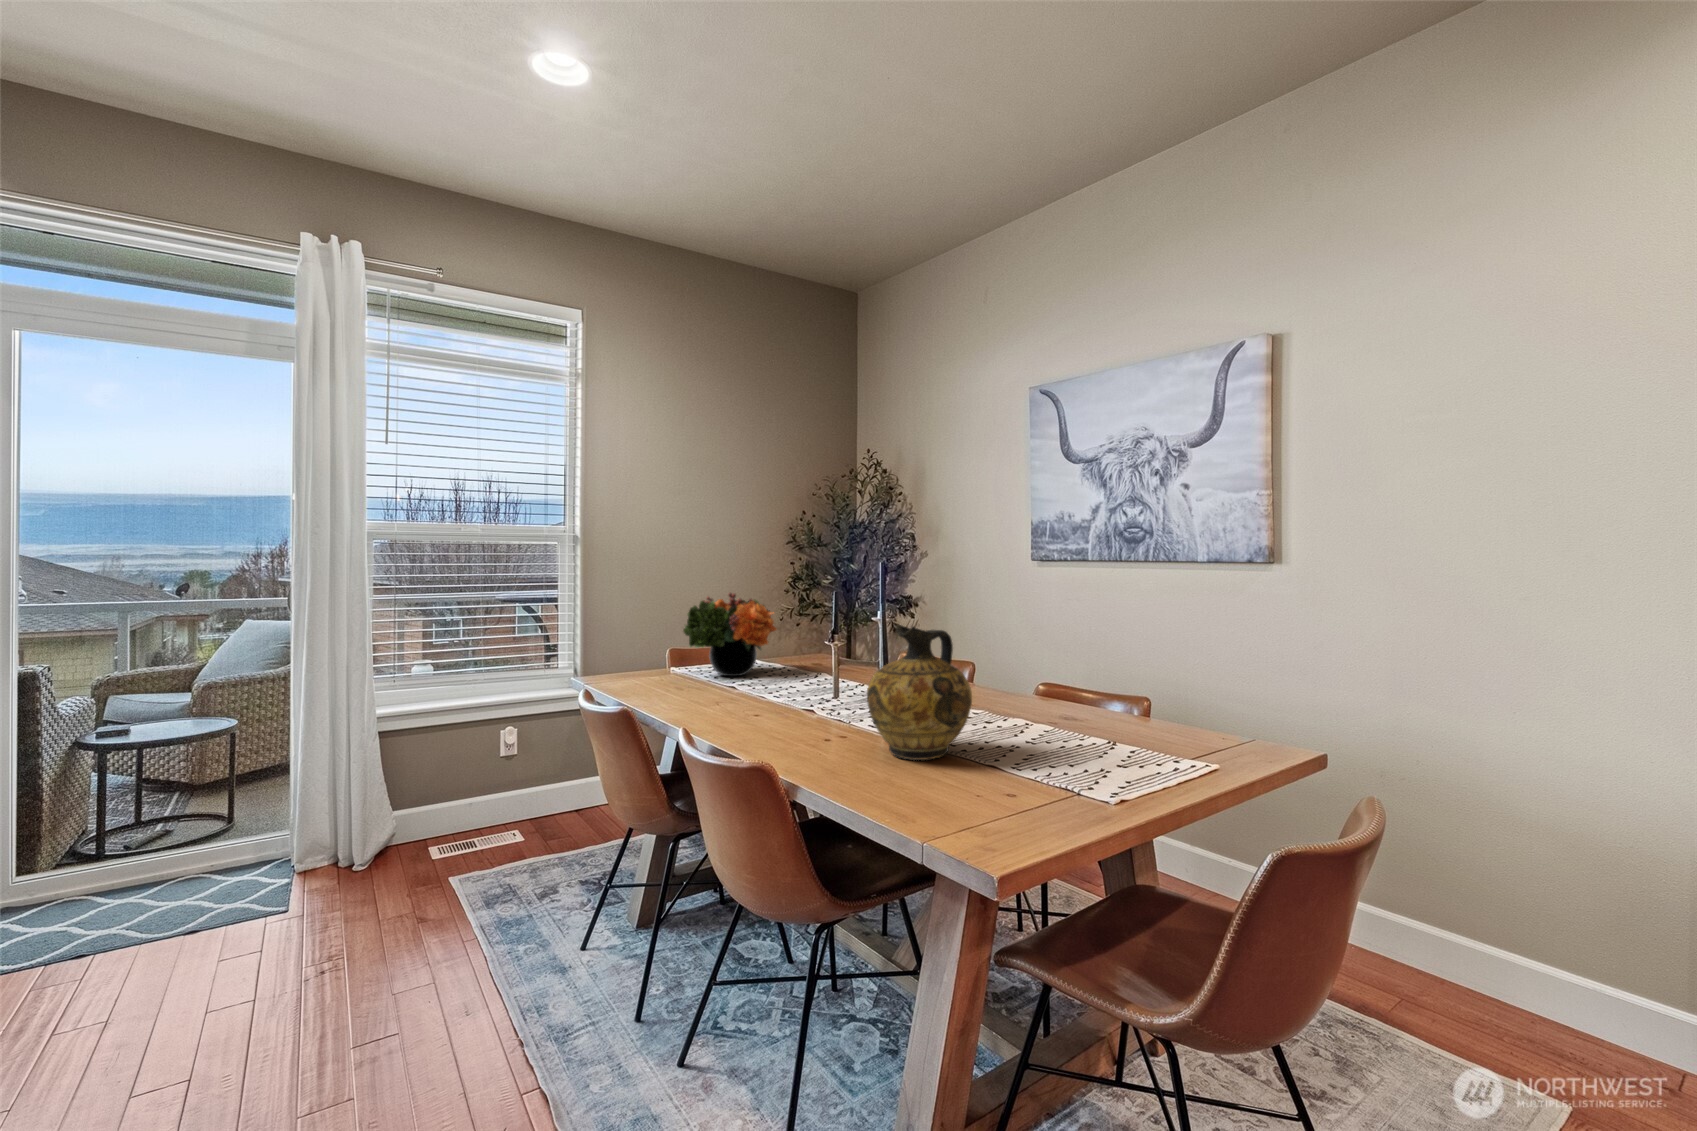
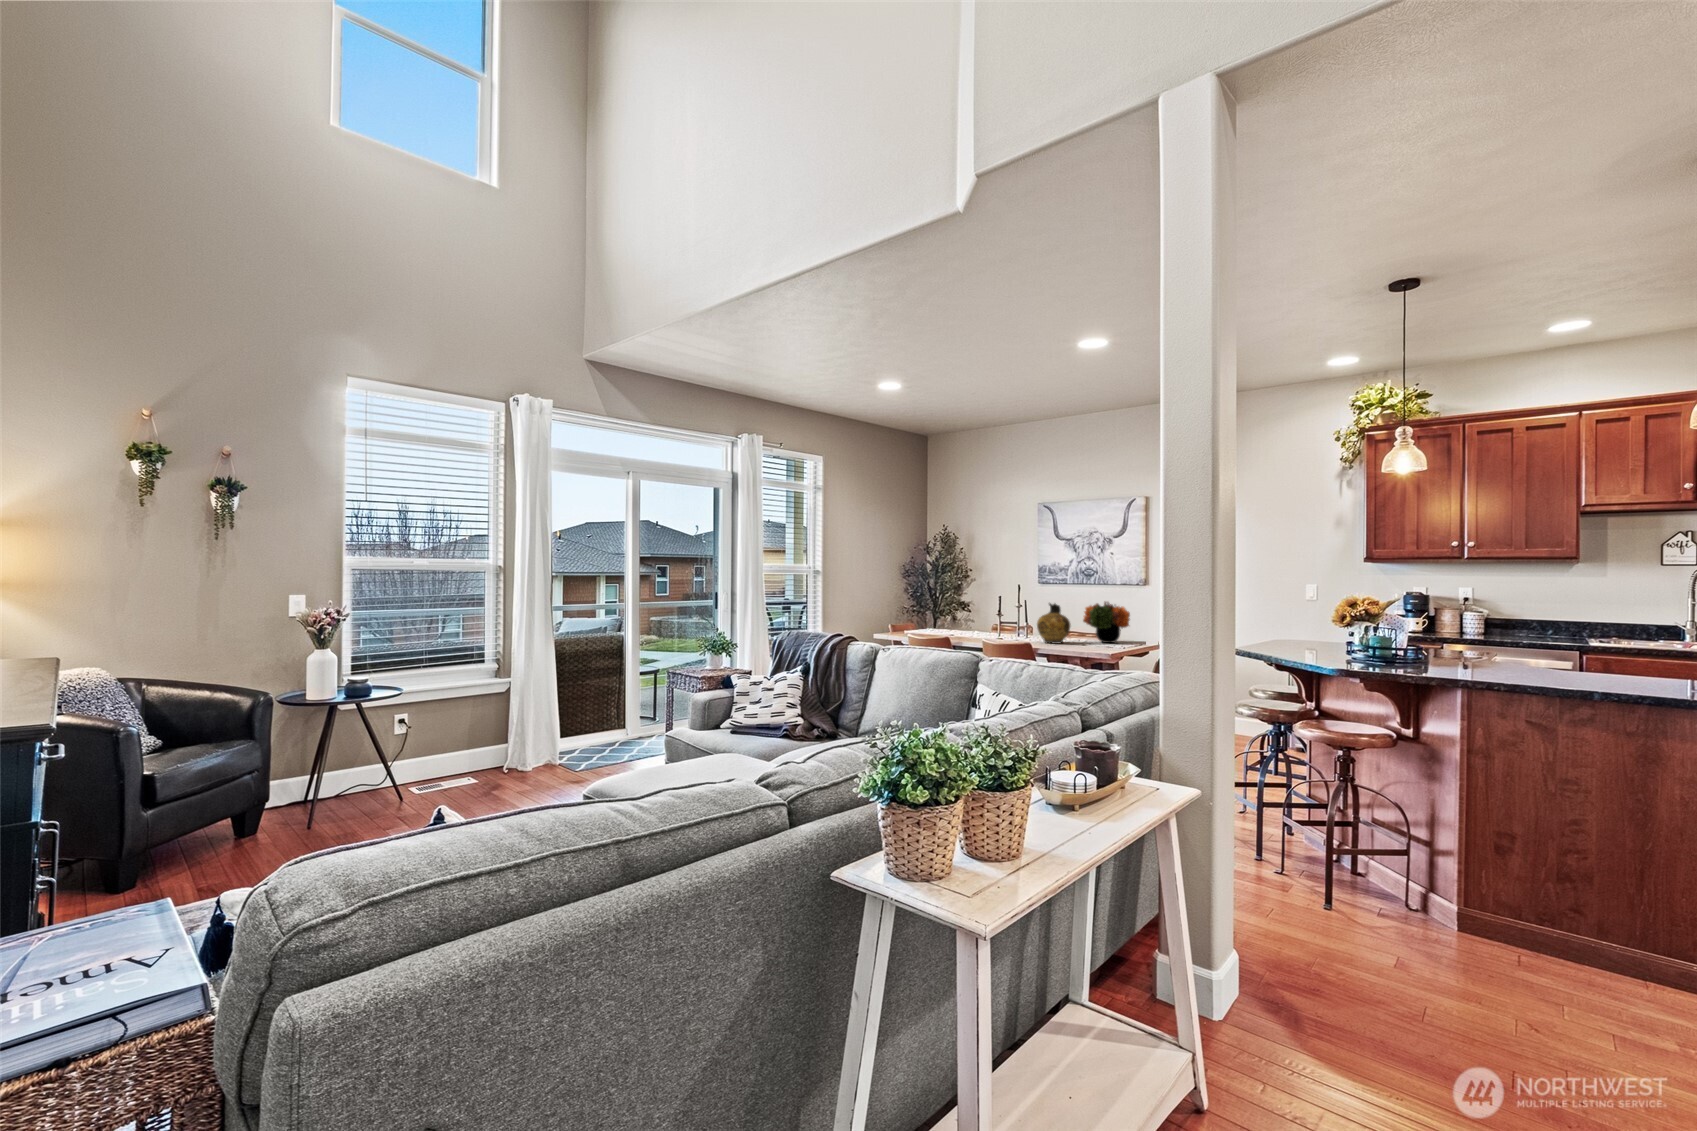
flower arrangement: present [683,593,777,676] -> present [1083,602,1130,643]

